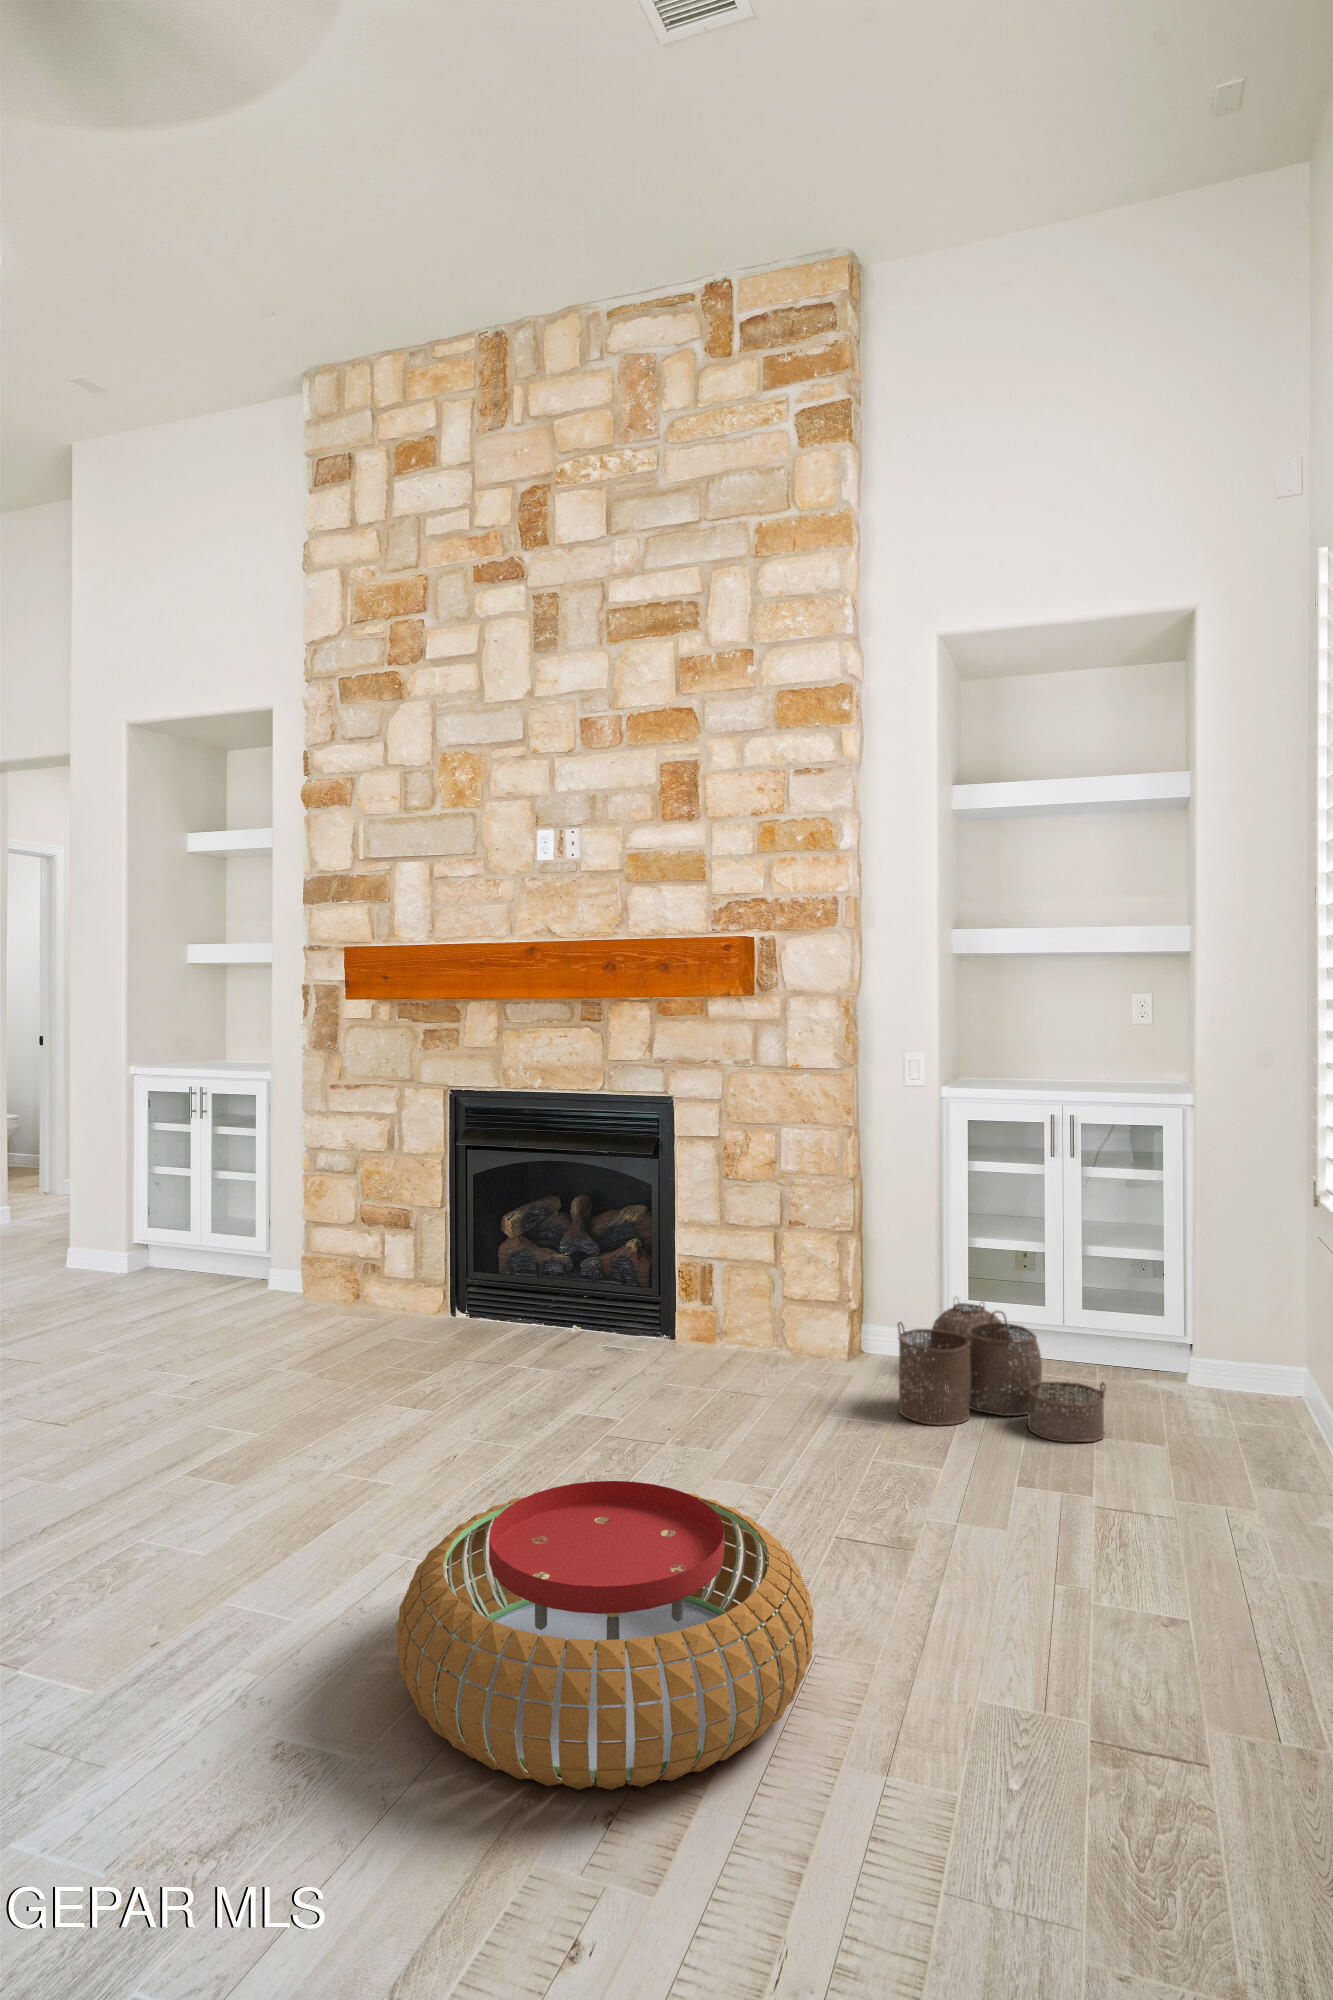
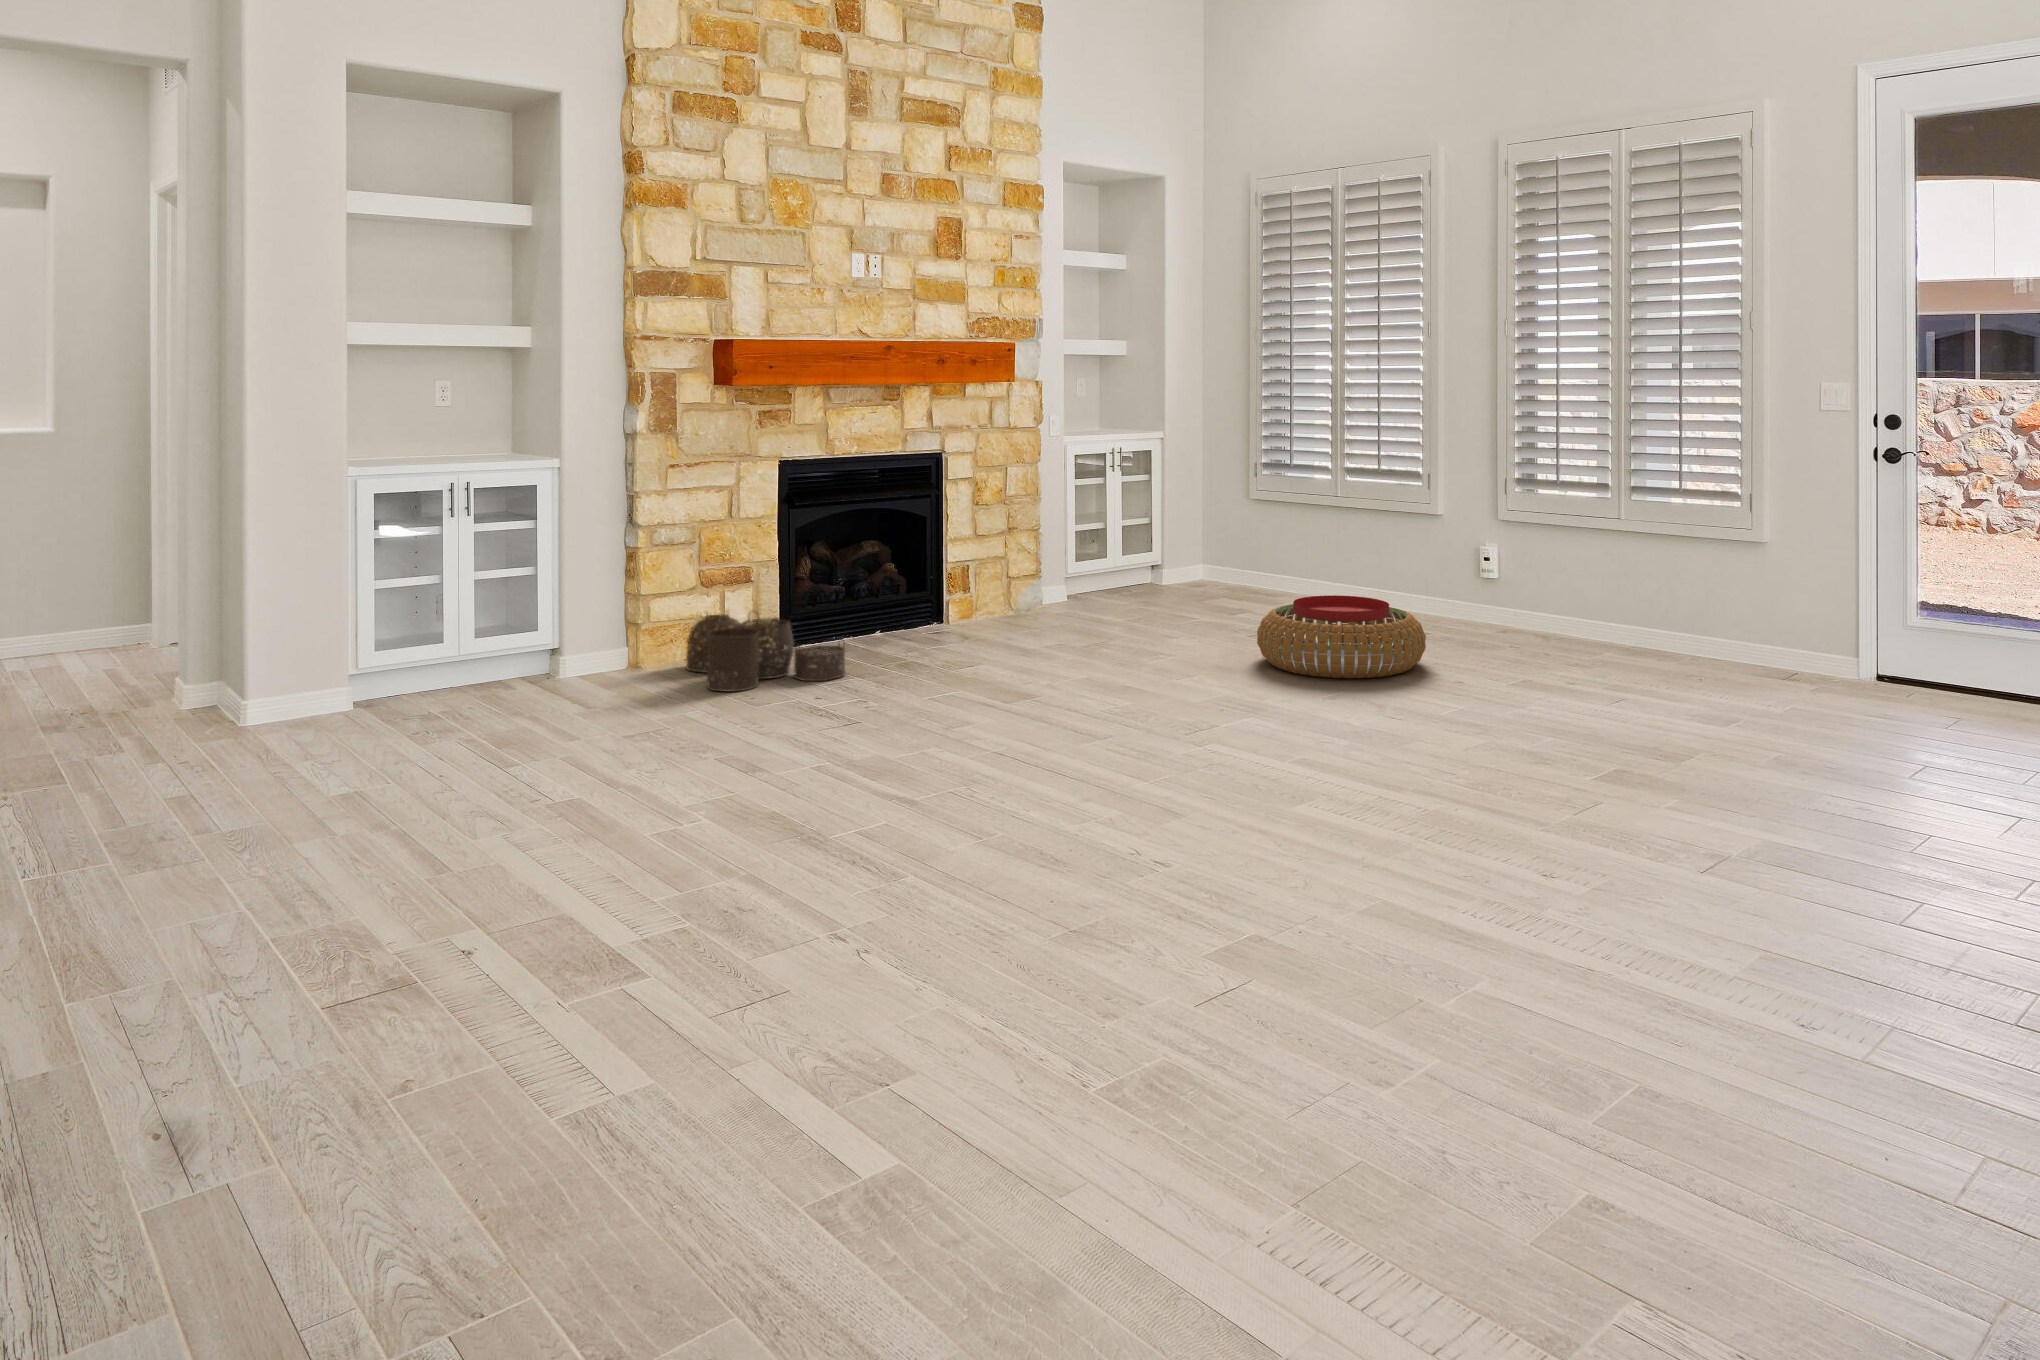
woven basket: present [898,1303,1106,1442] -> present [686,614,845,691]

